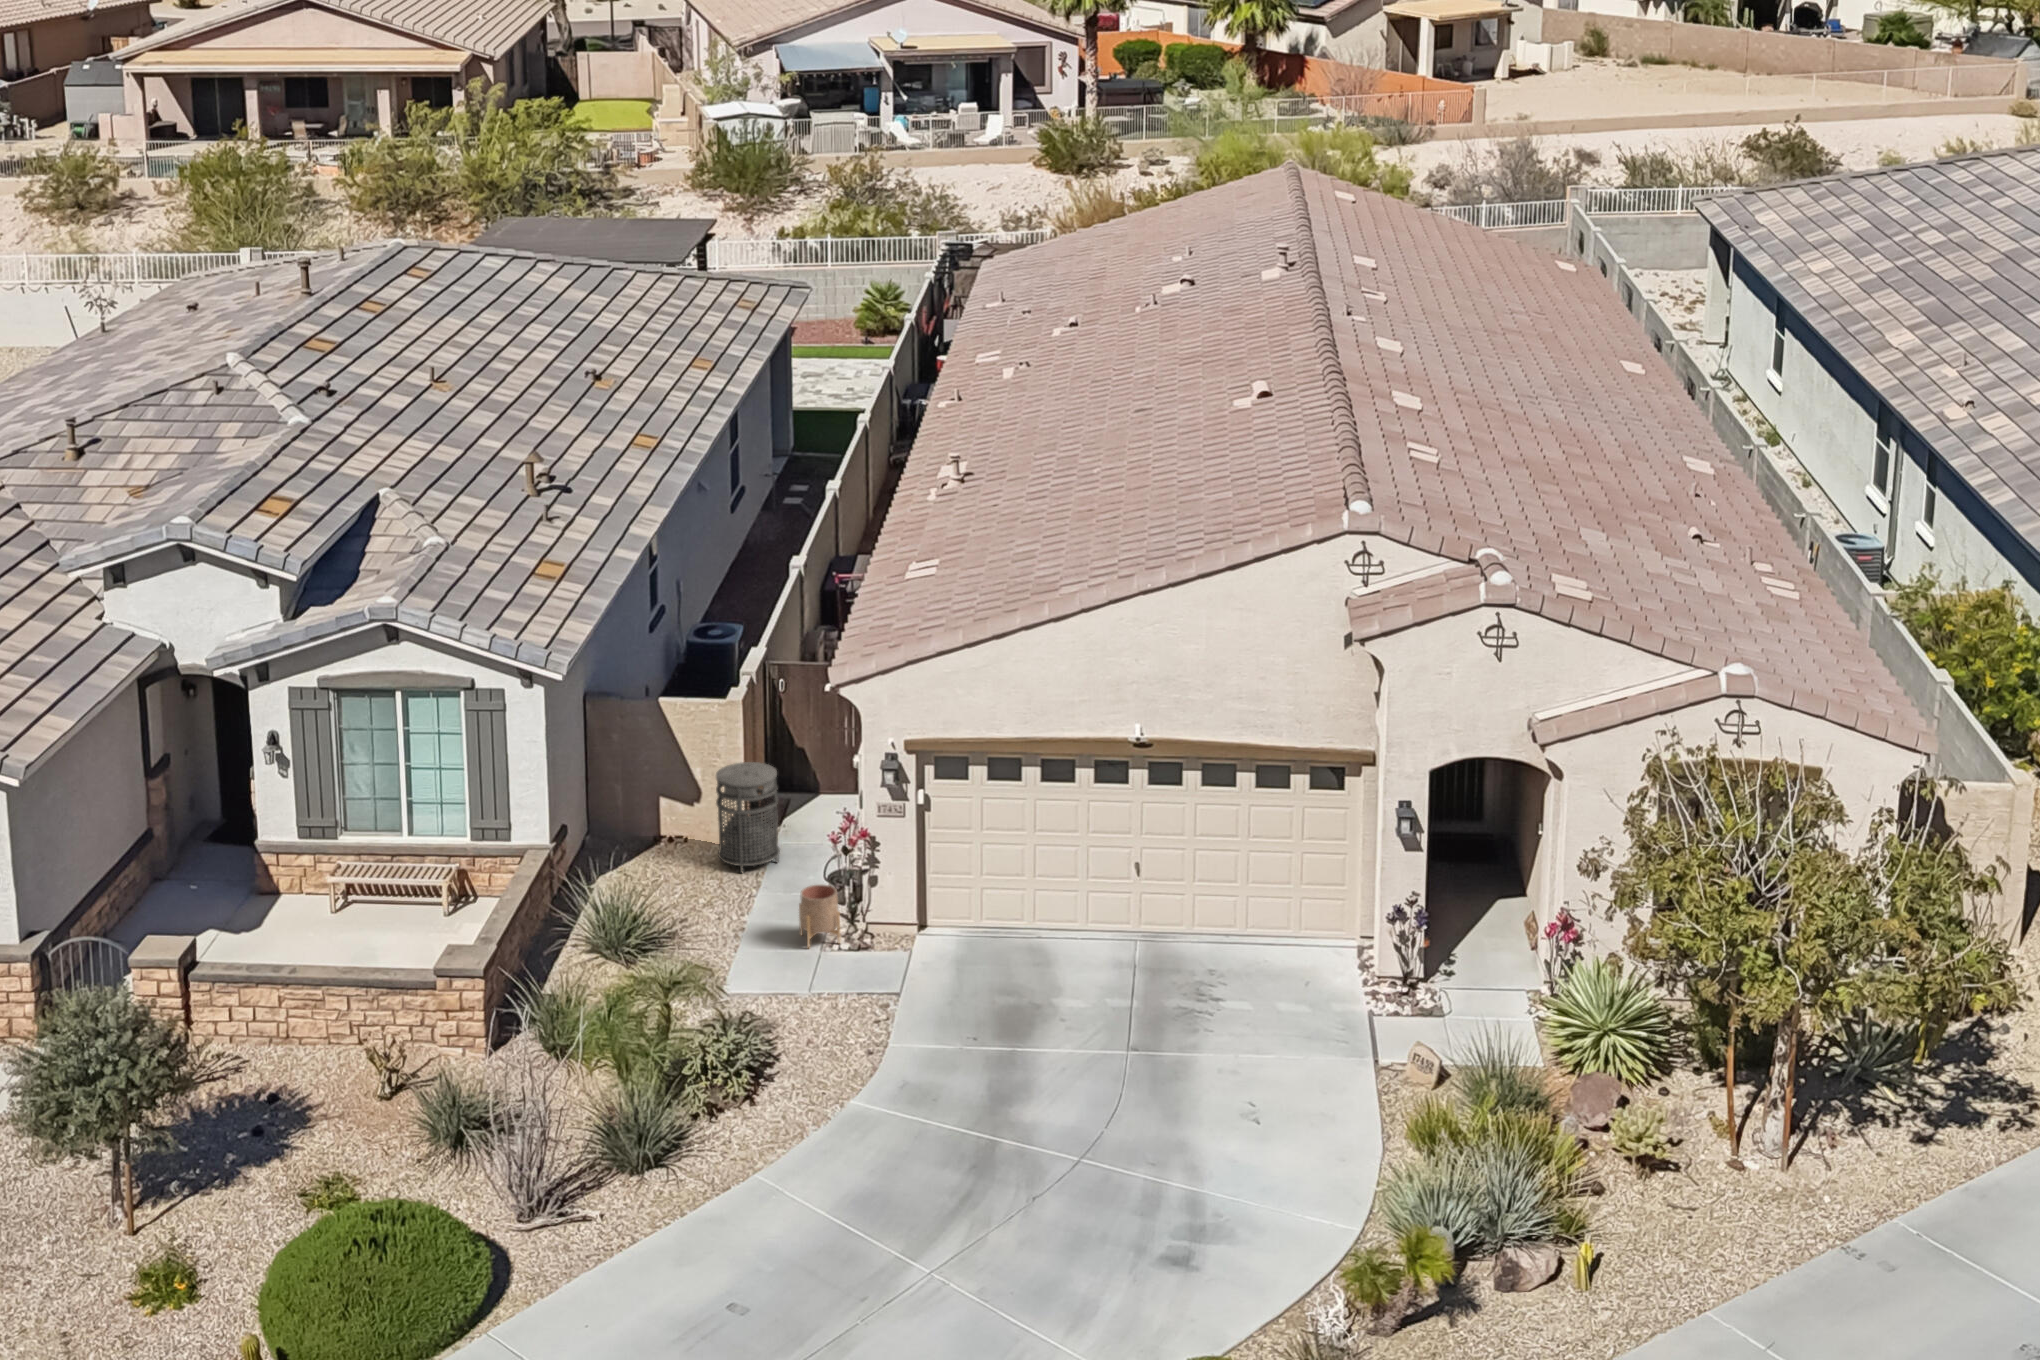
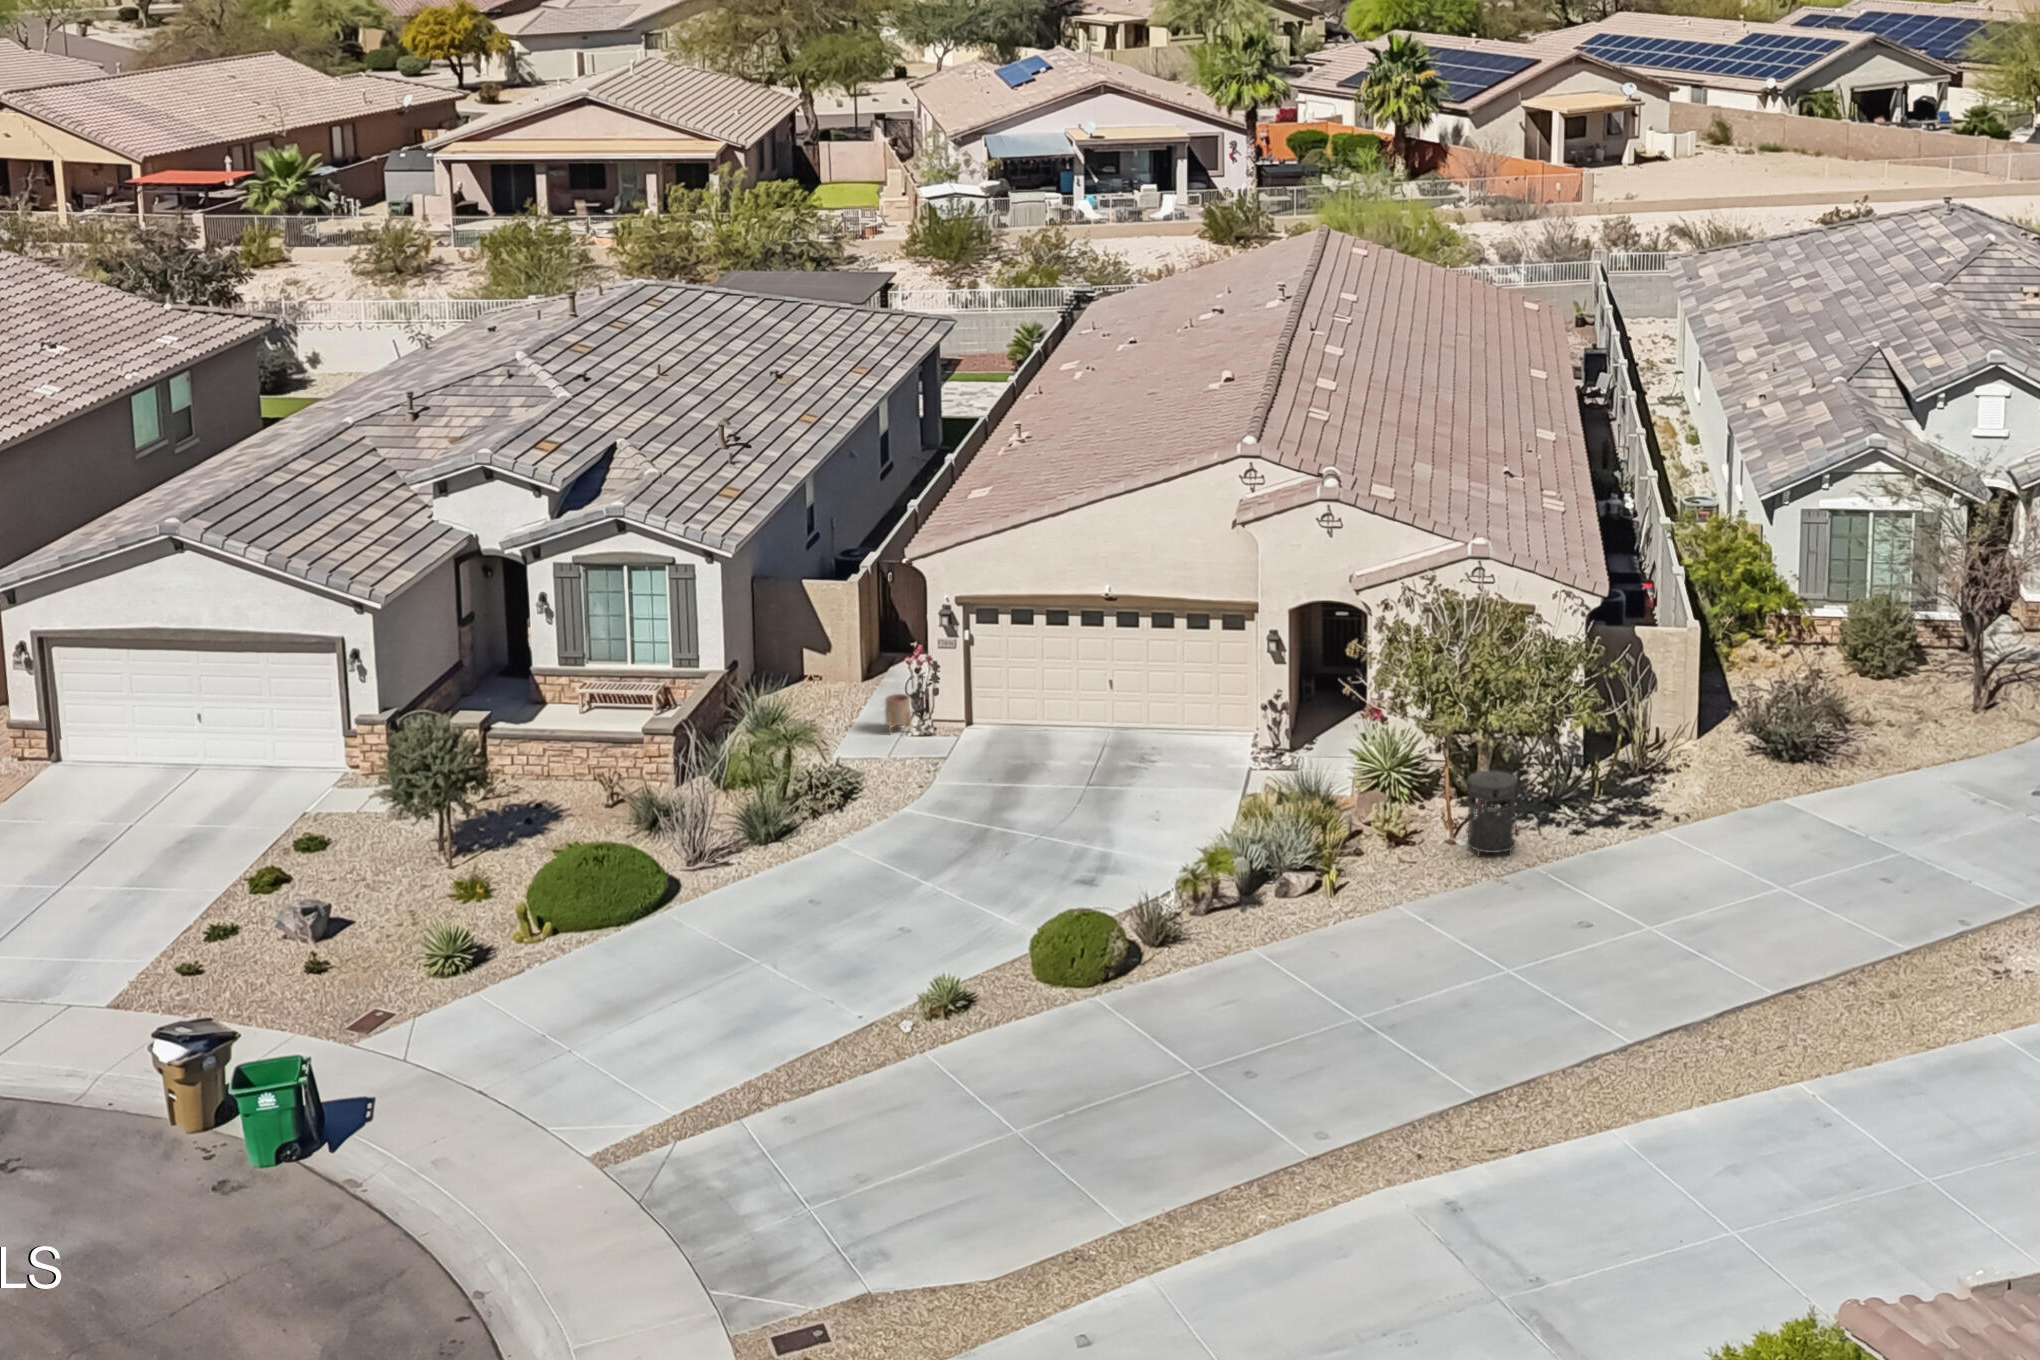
trash can: present [716,762,780,873] -> present [1467,771,1516,856]

